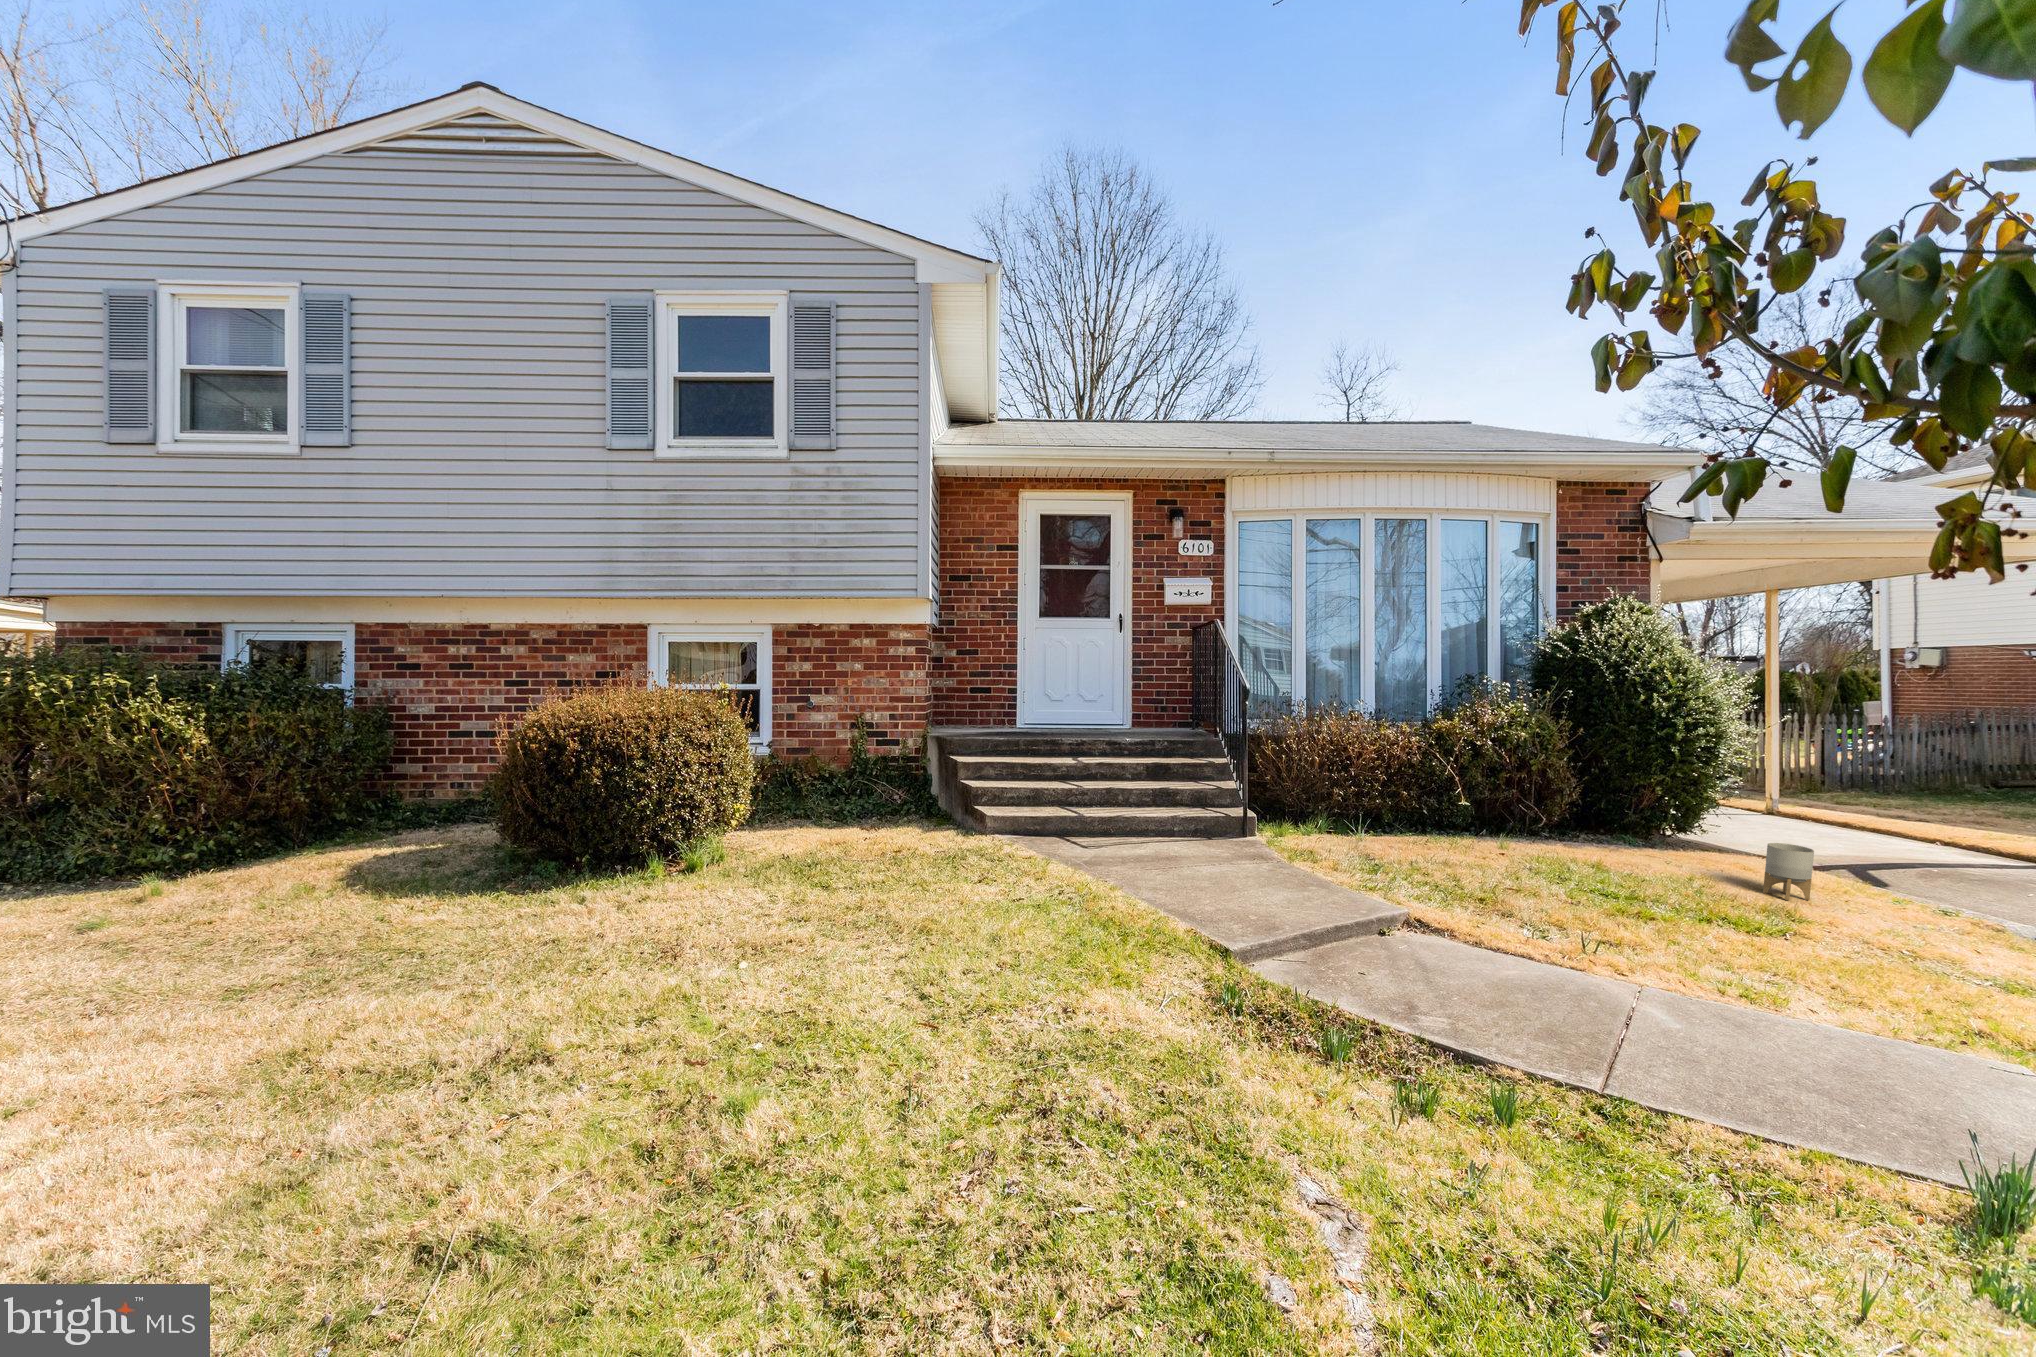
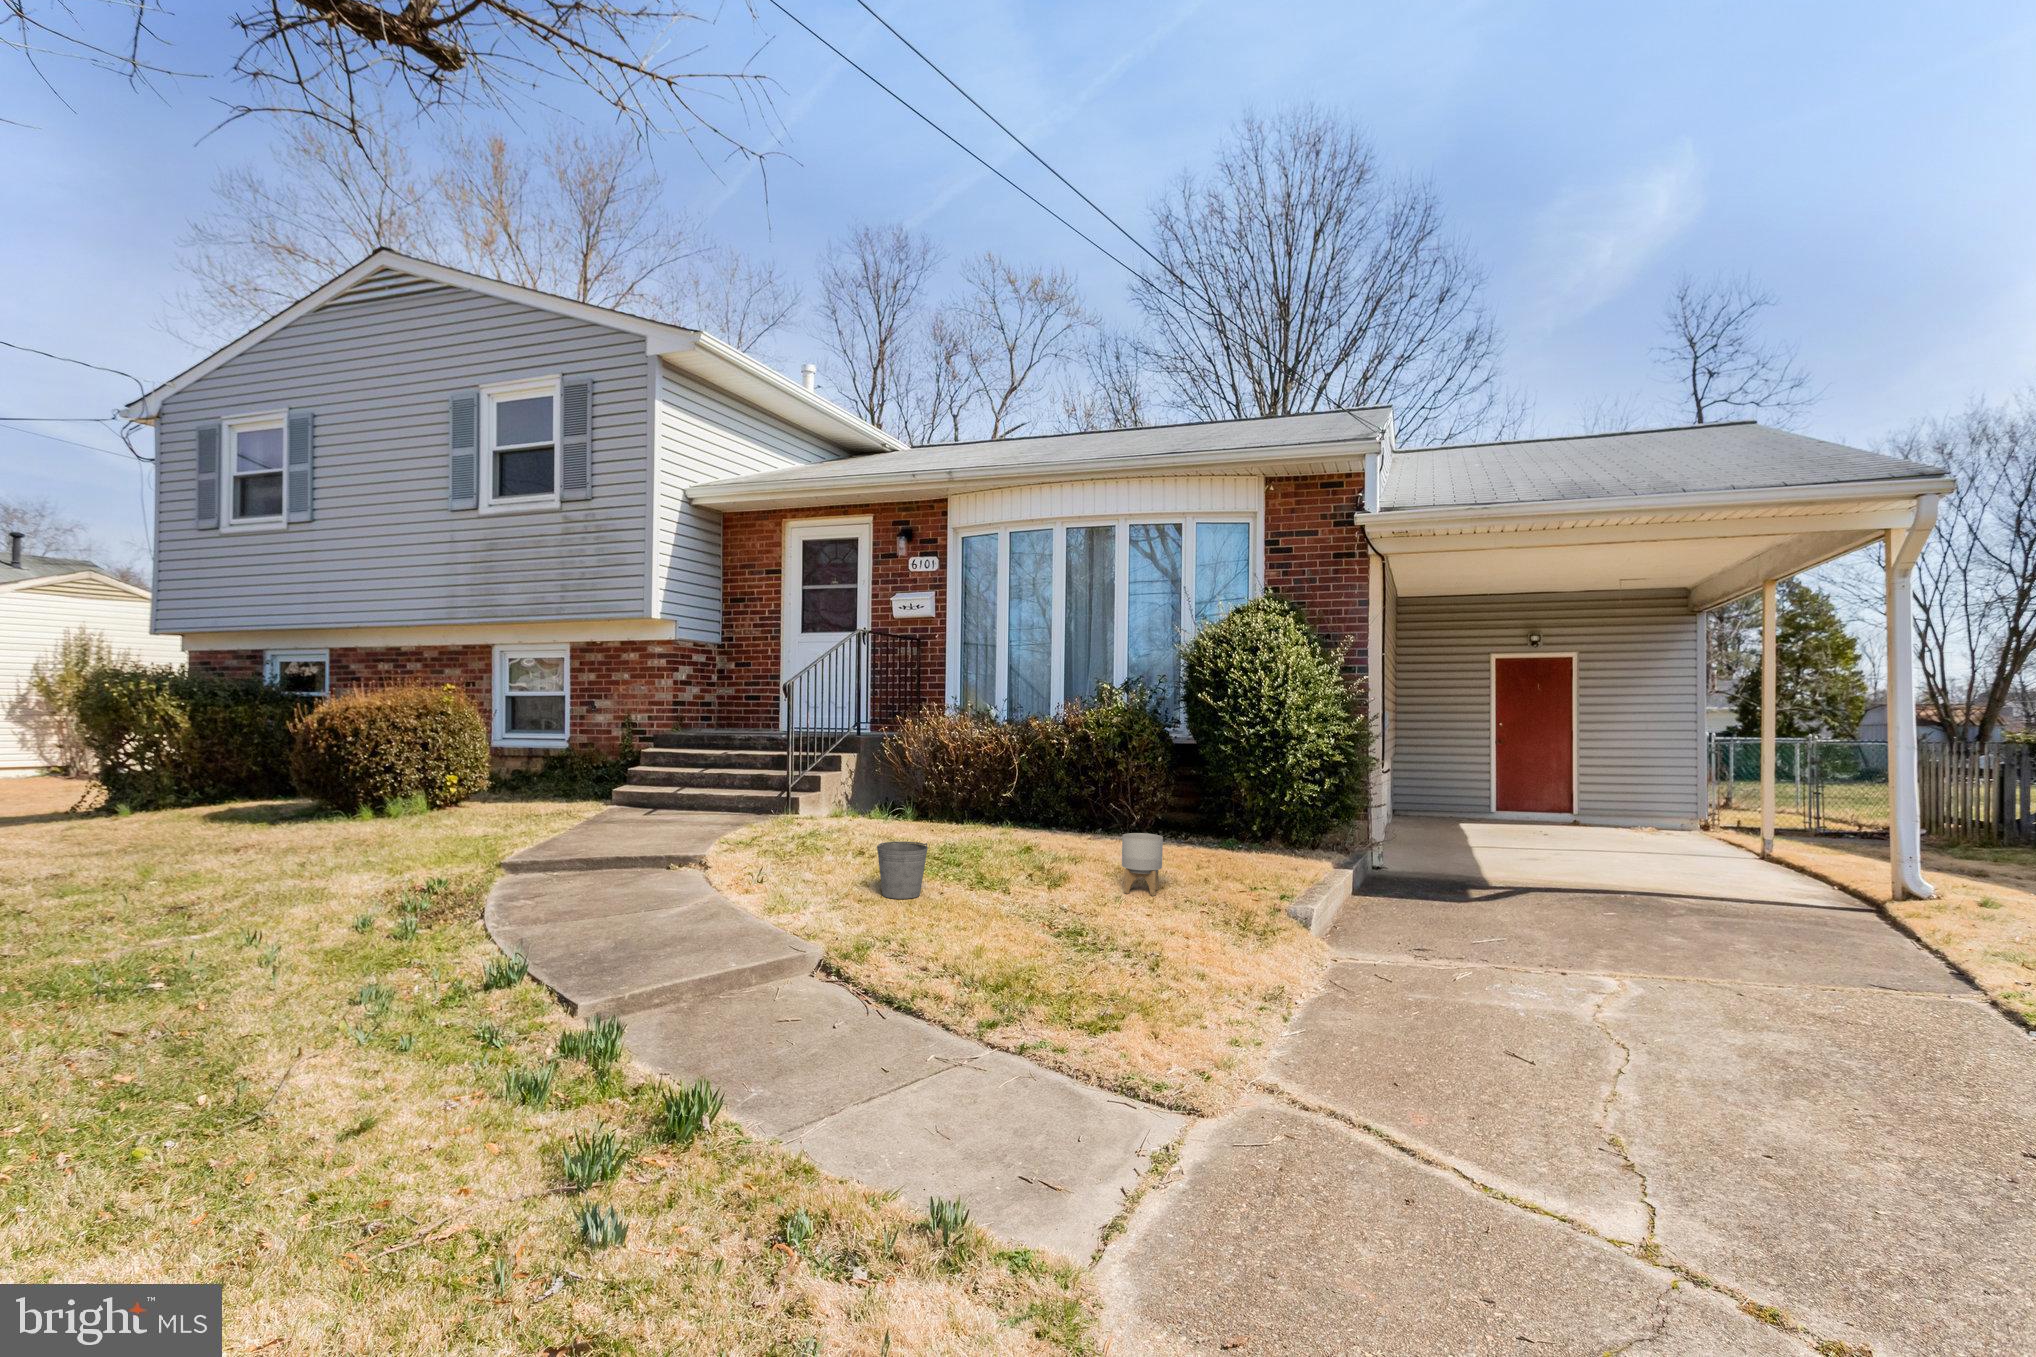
bucket: none [1665,877,1728,938] -> present [877,842,928,899]

